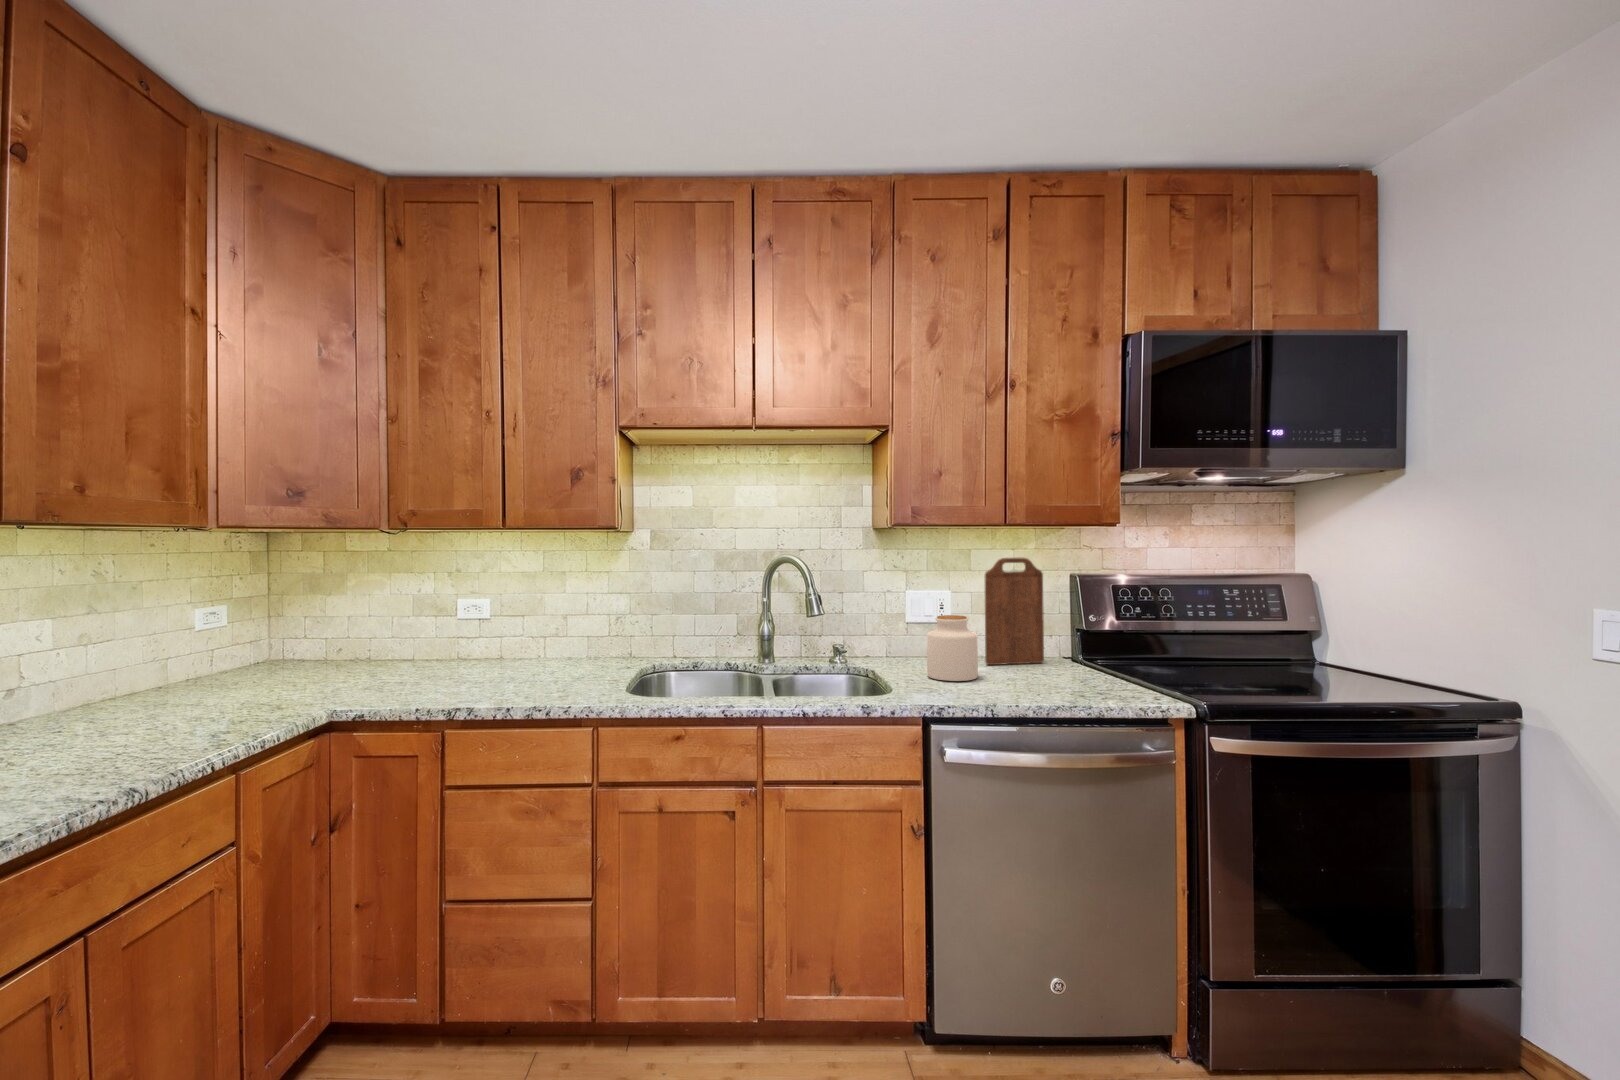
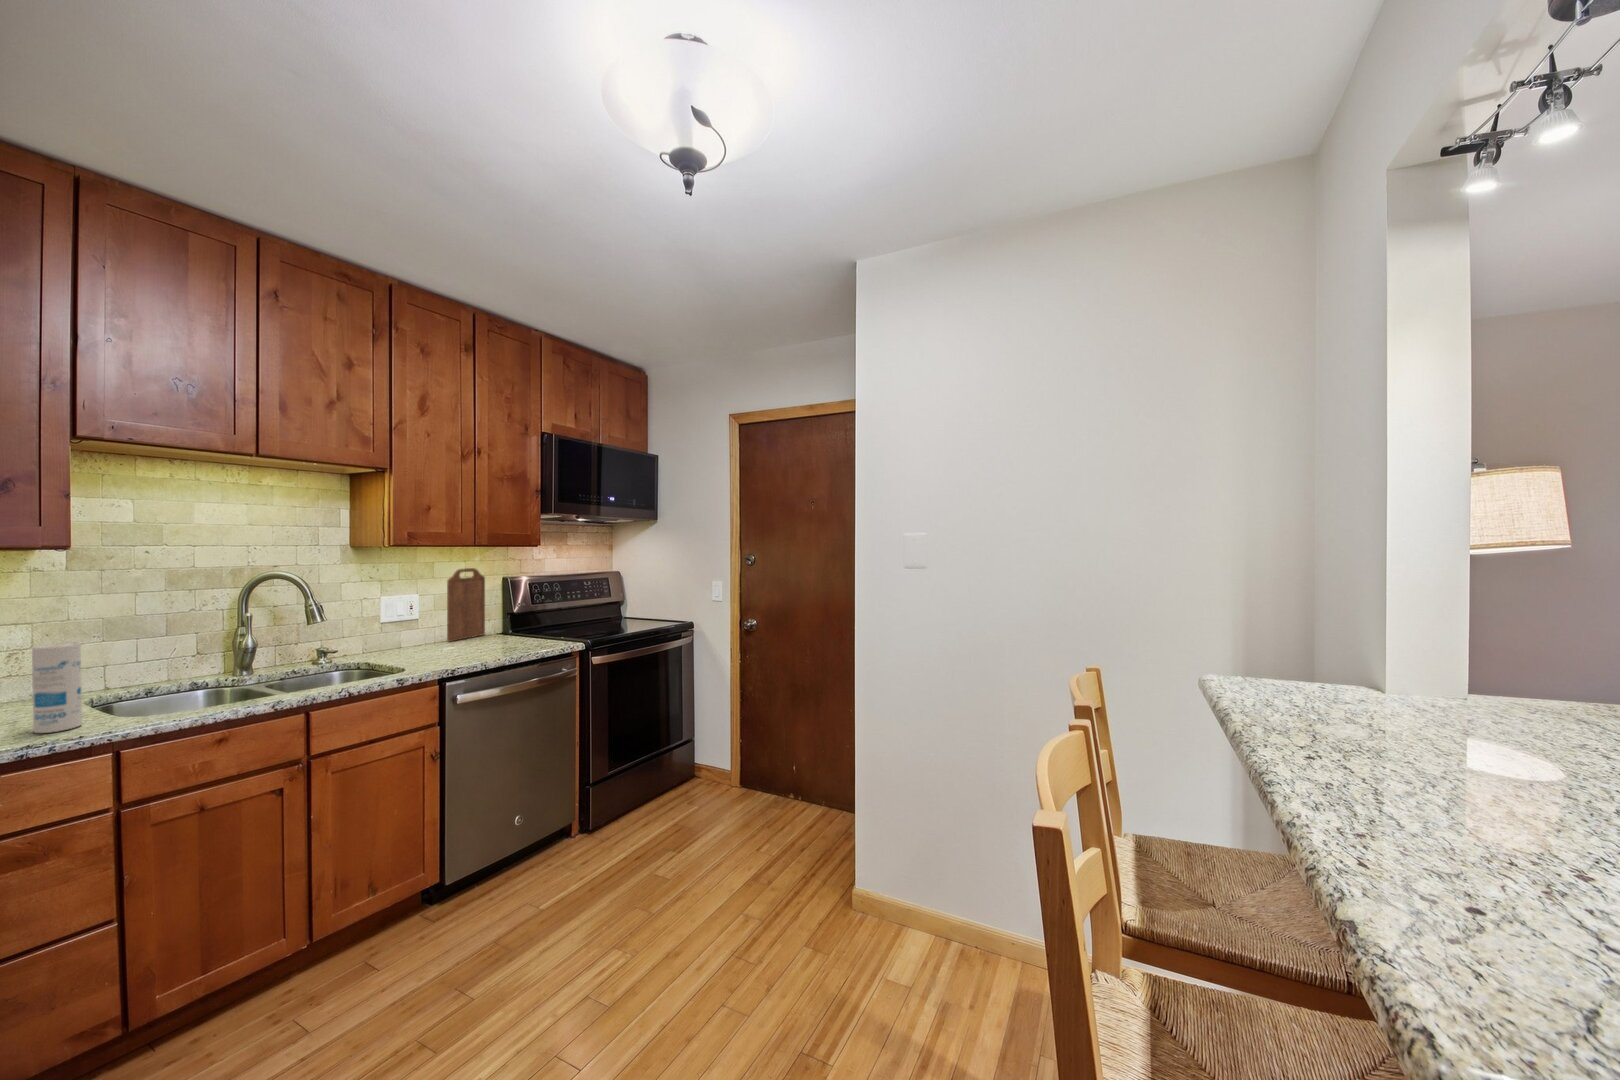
canister: none [567,606,598,693] -> present [32,642,82,733]
jar: present [927,615,978,681] -> none [416,611,455,656]

